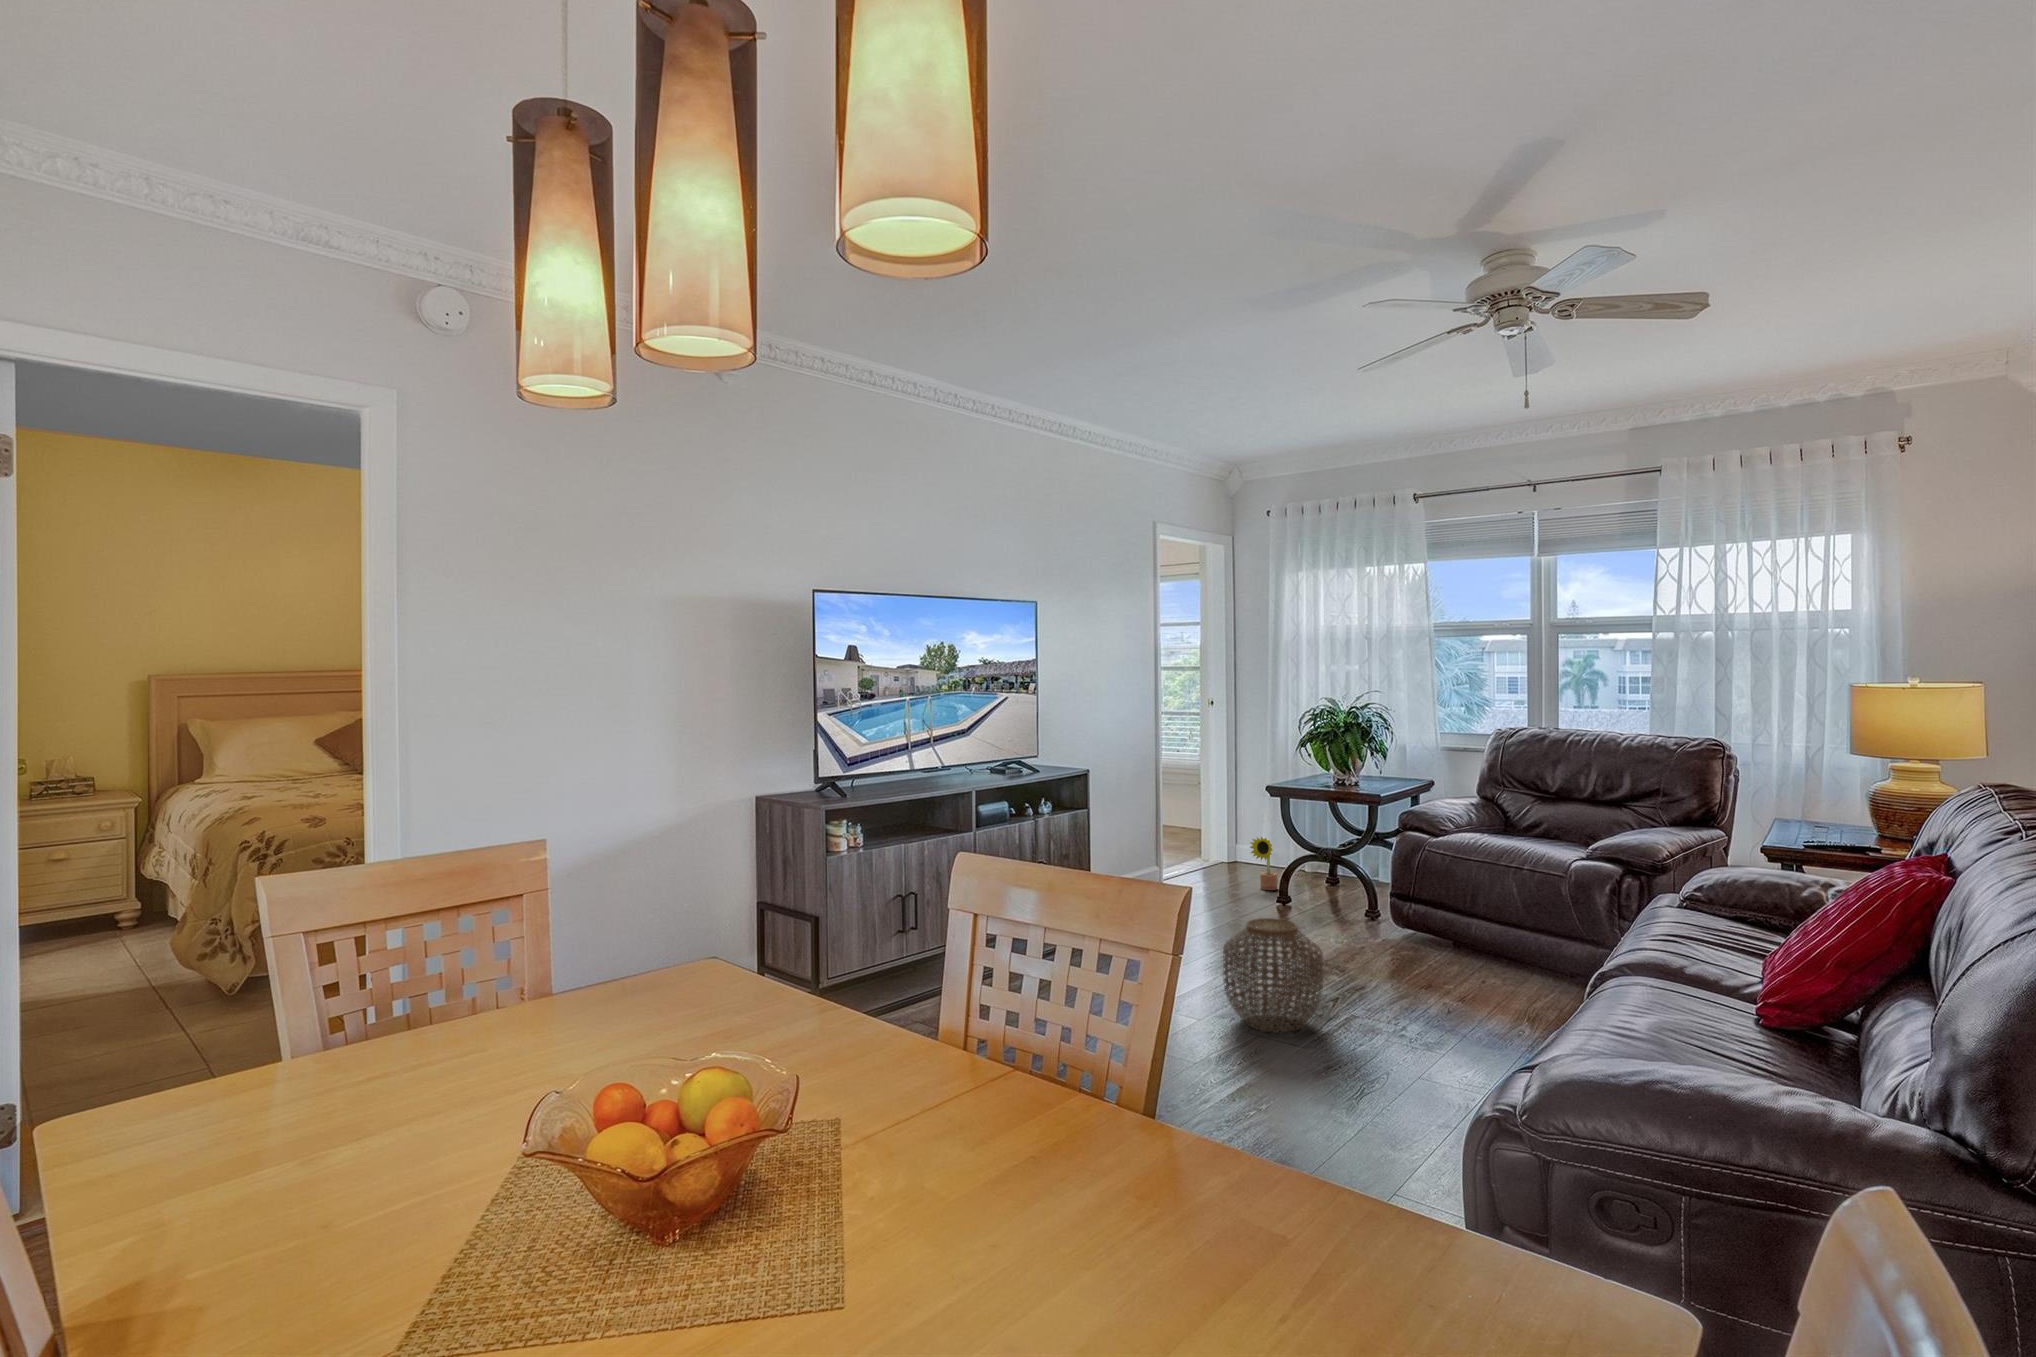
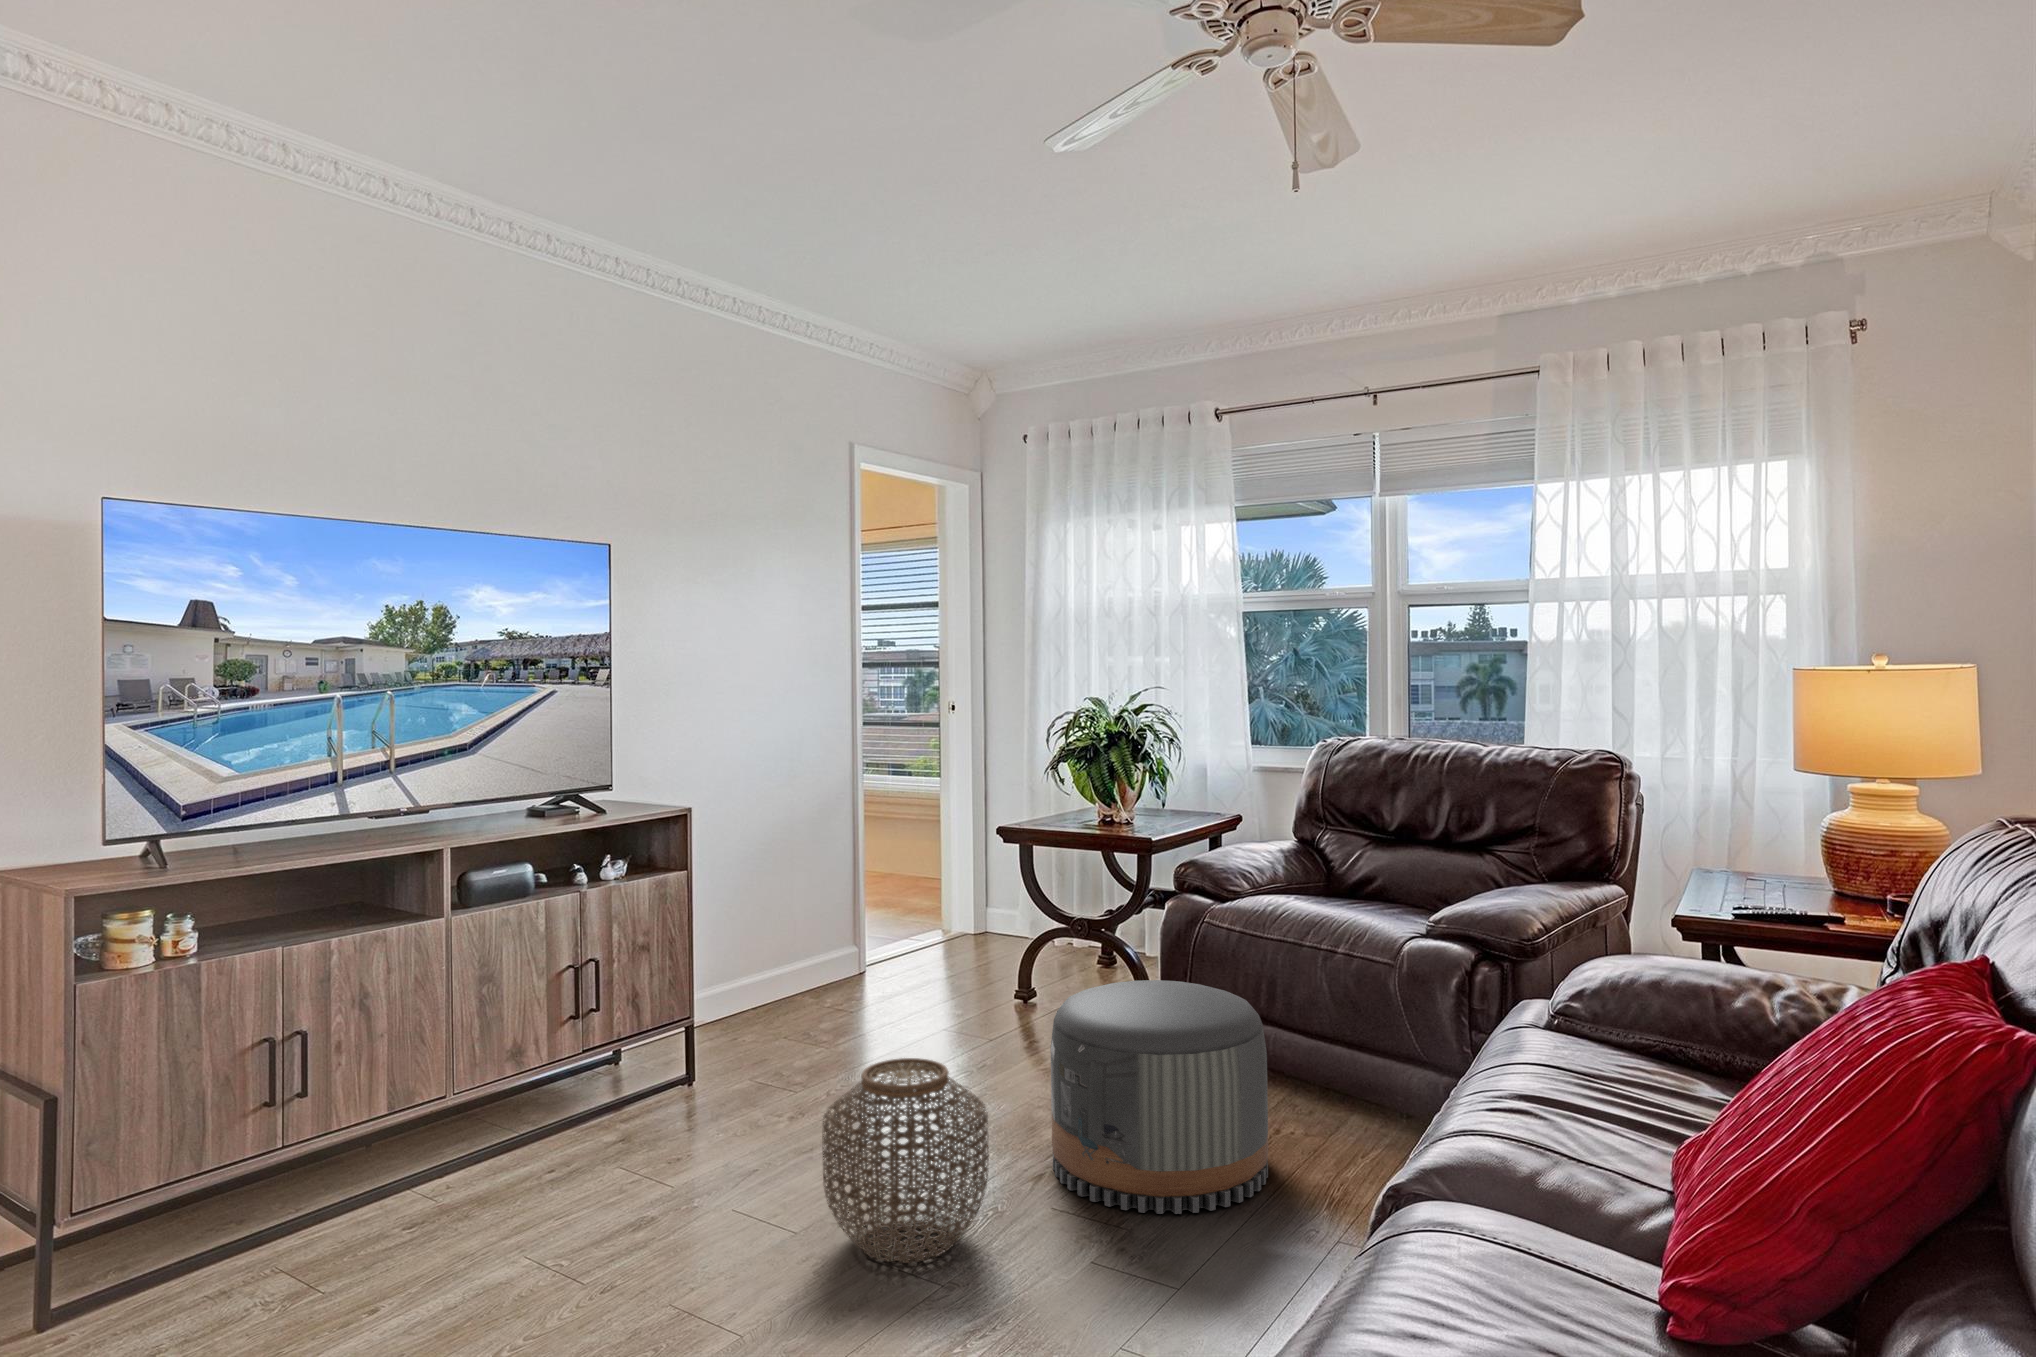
decorative plant: present [1250,837,1277,890] -> none [990,898,1031,975]
pouf: none [1343,882,1486,1018] -> present [1050,980,1268,1214]

